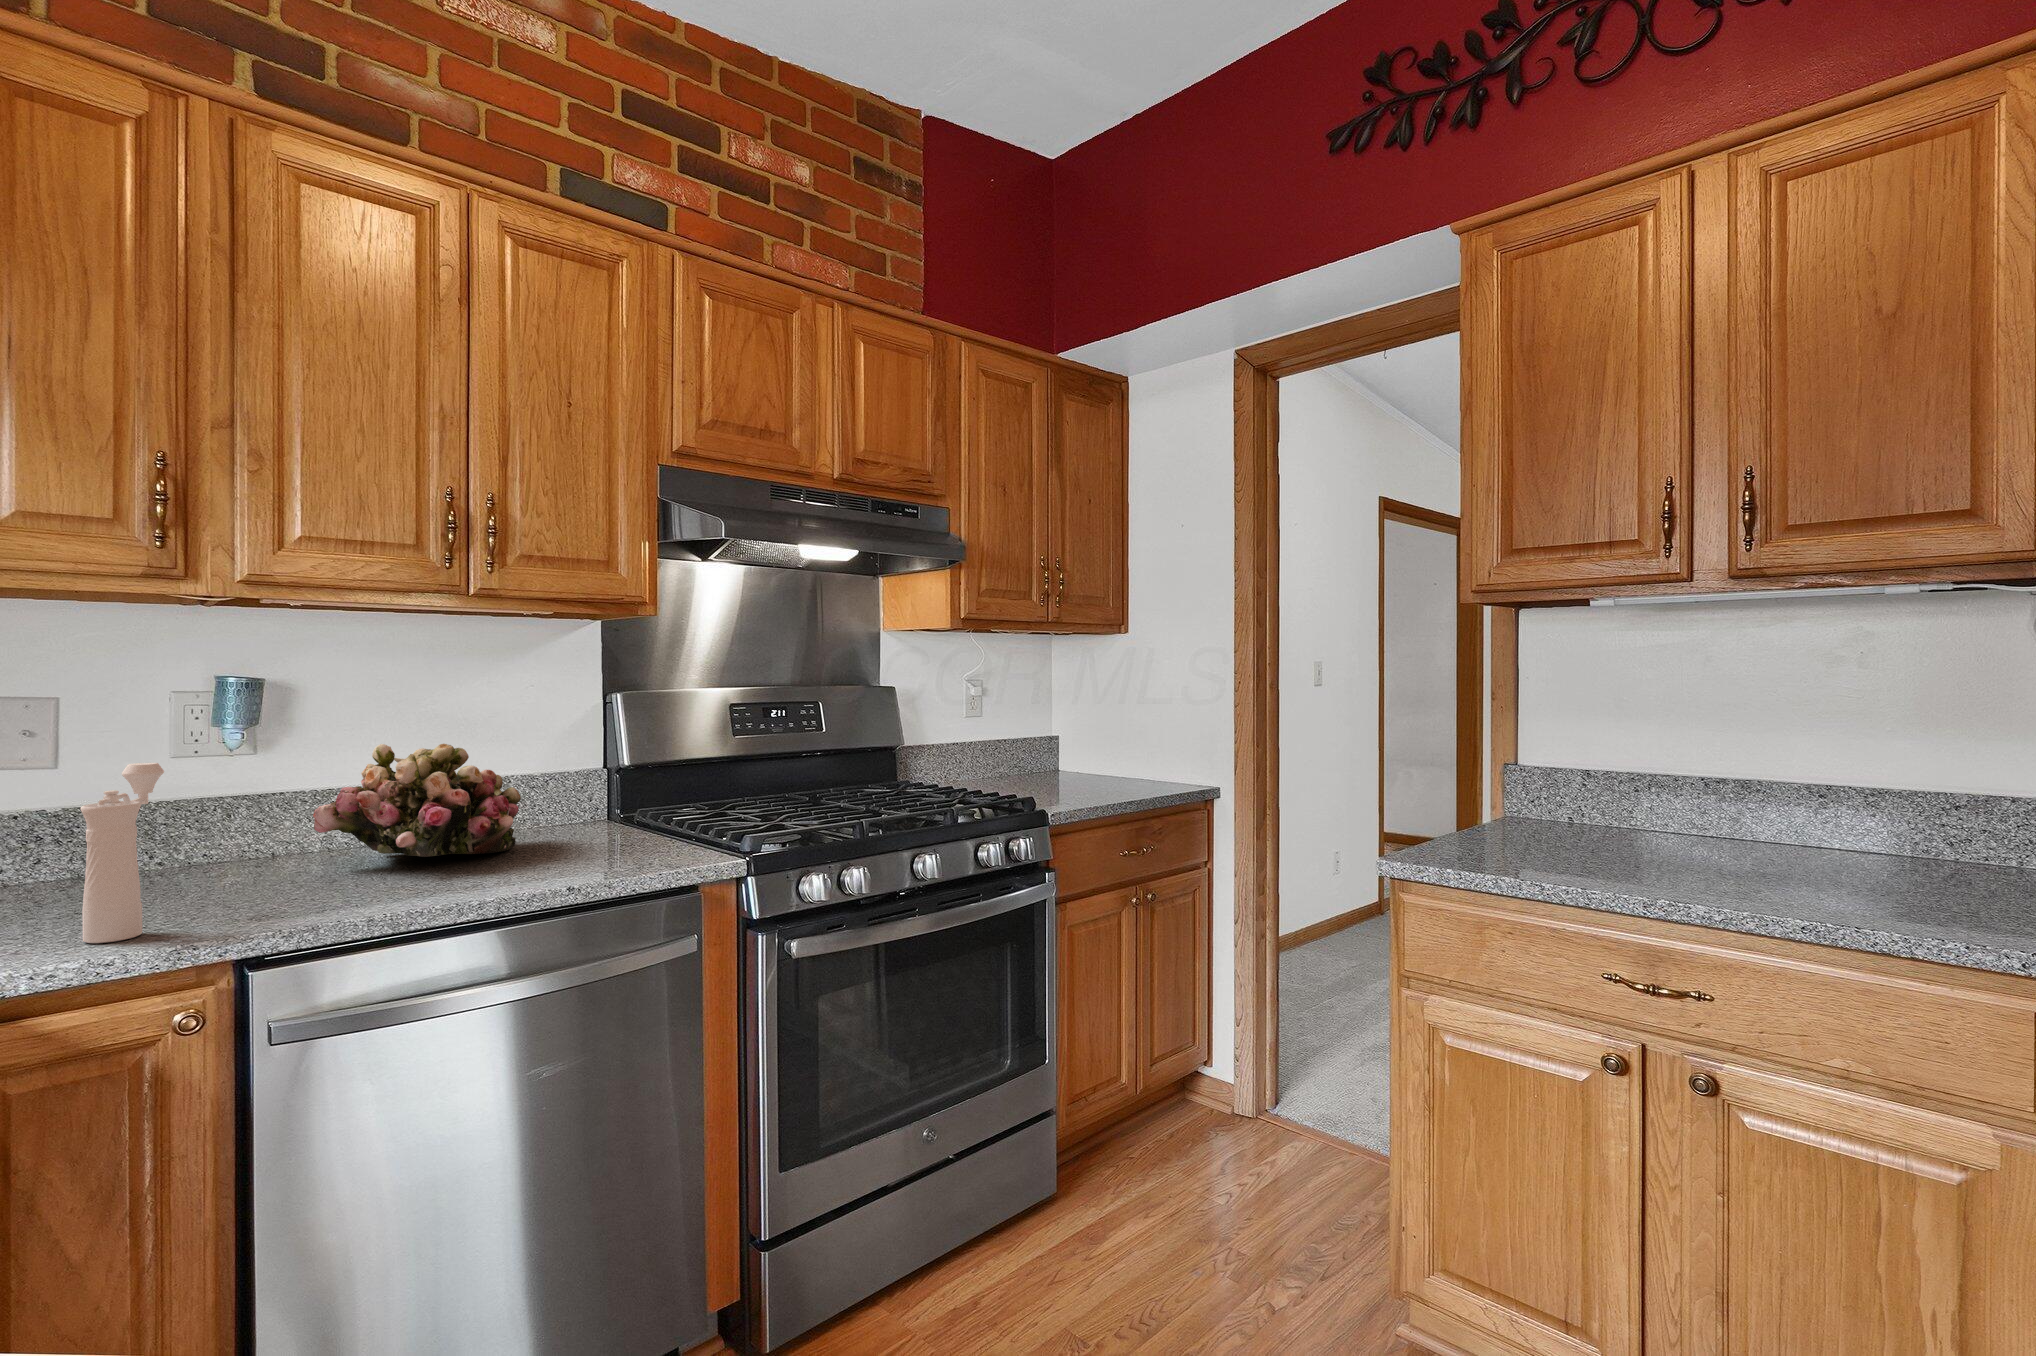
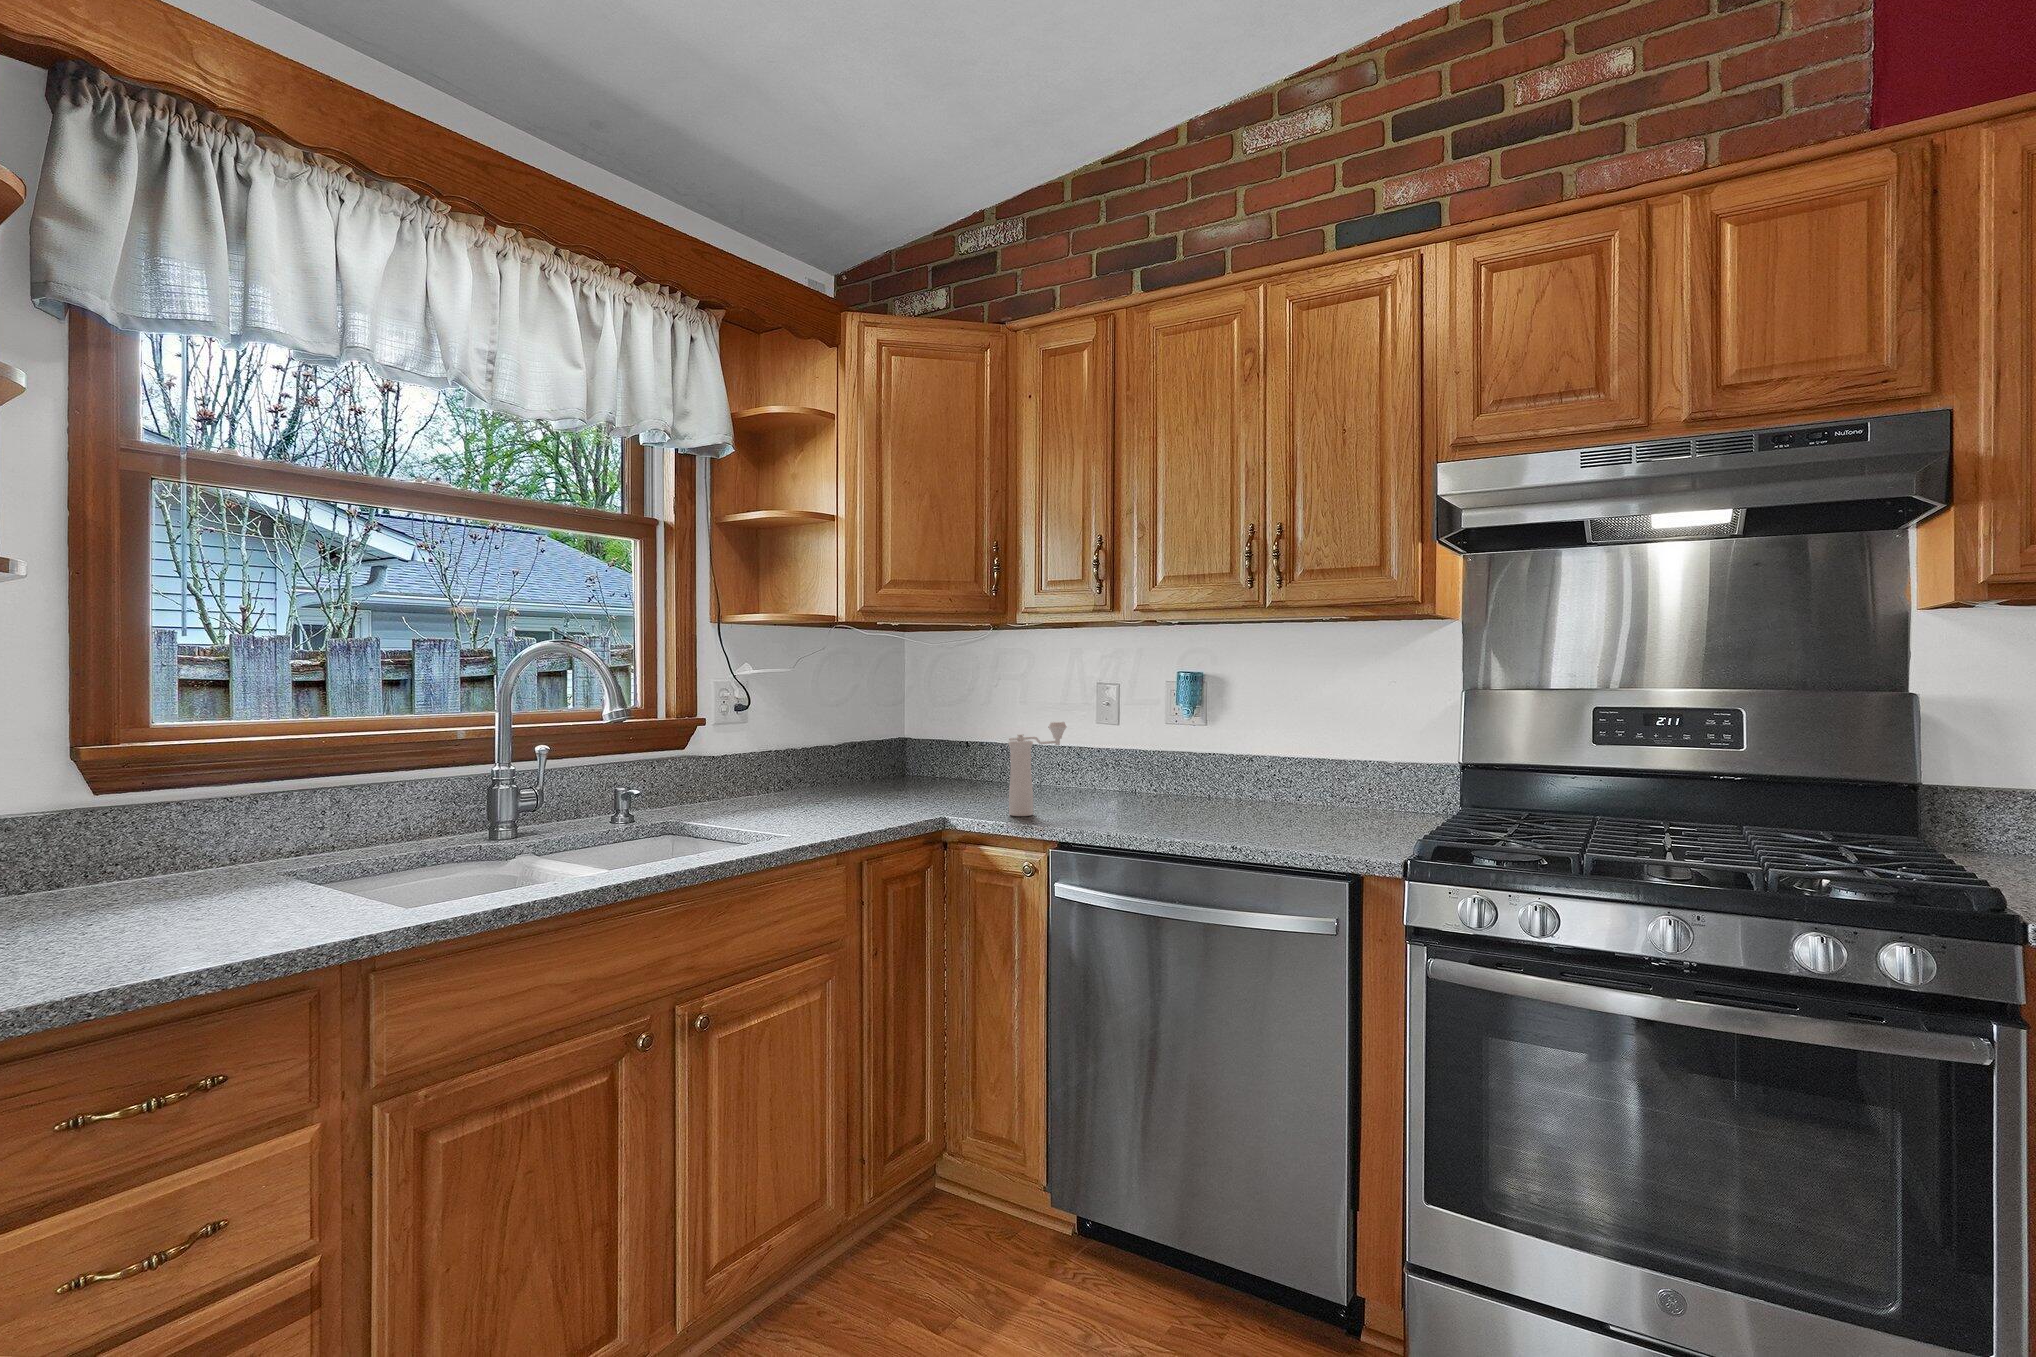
flower arrangement: present [313,744,521,857] -> none [1177,723,1323,817]

